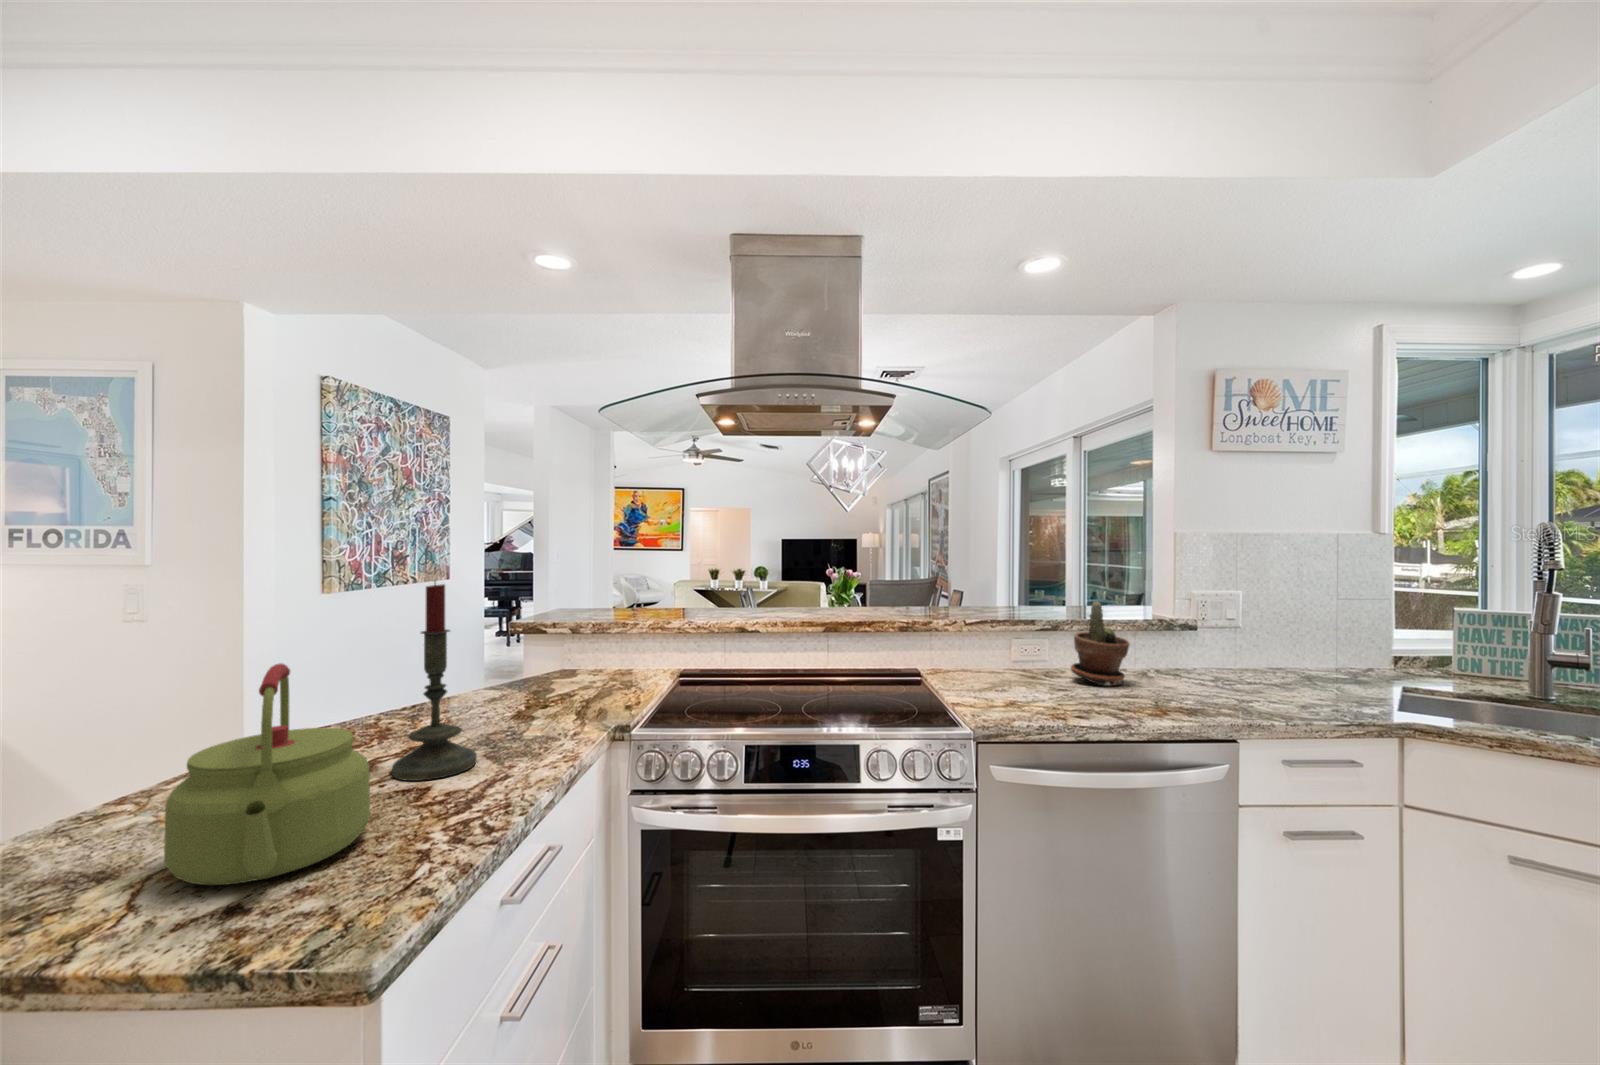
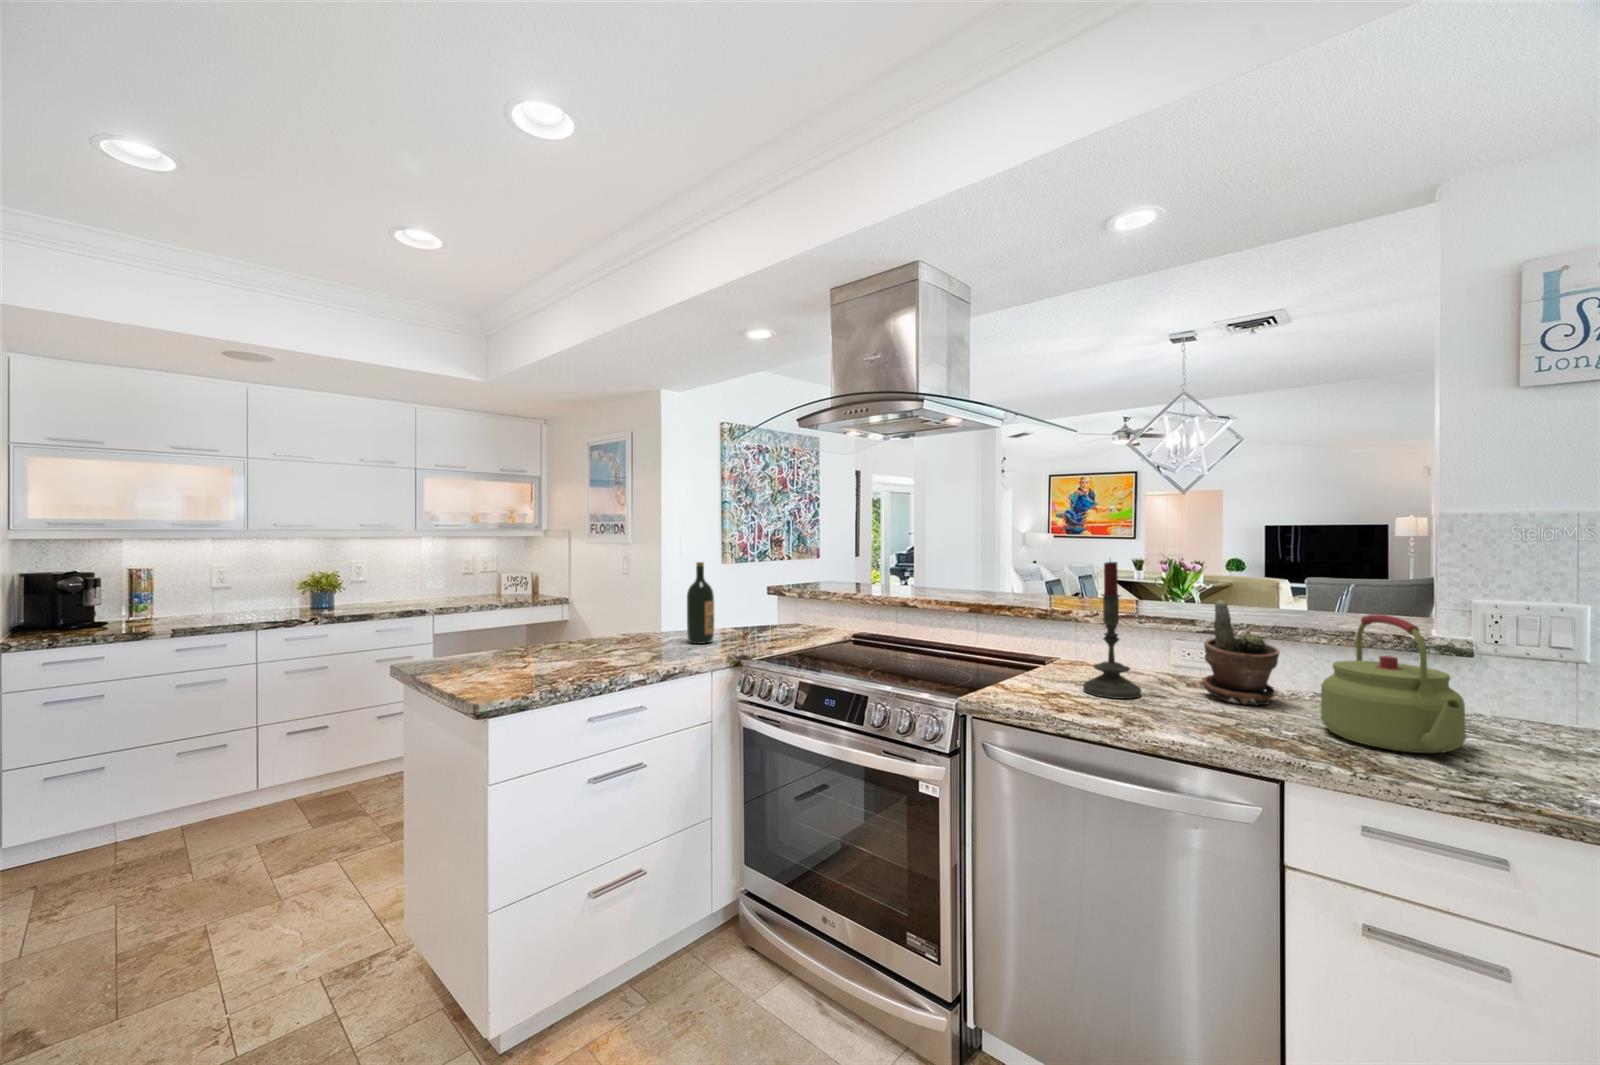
candle: present [392,584,477,781] -> present [1083,561,1141,699]
wine bottle: none [477,593,525,725] -> present [687,562,714,644]
kettle: present [164,663,370,885] -> present [1321,614,1466,753]

